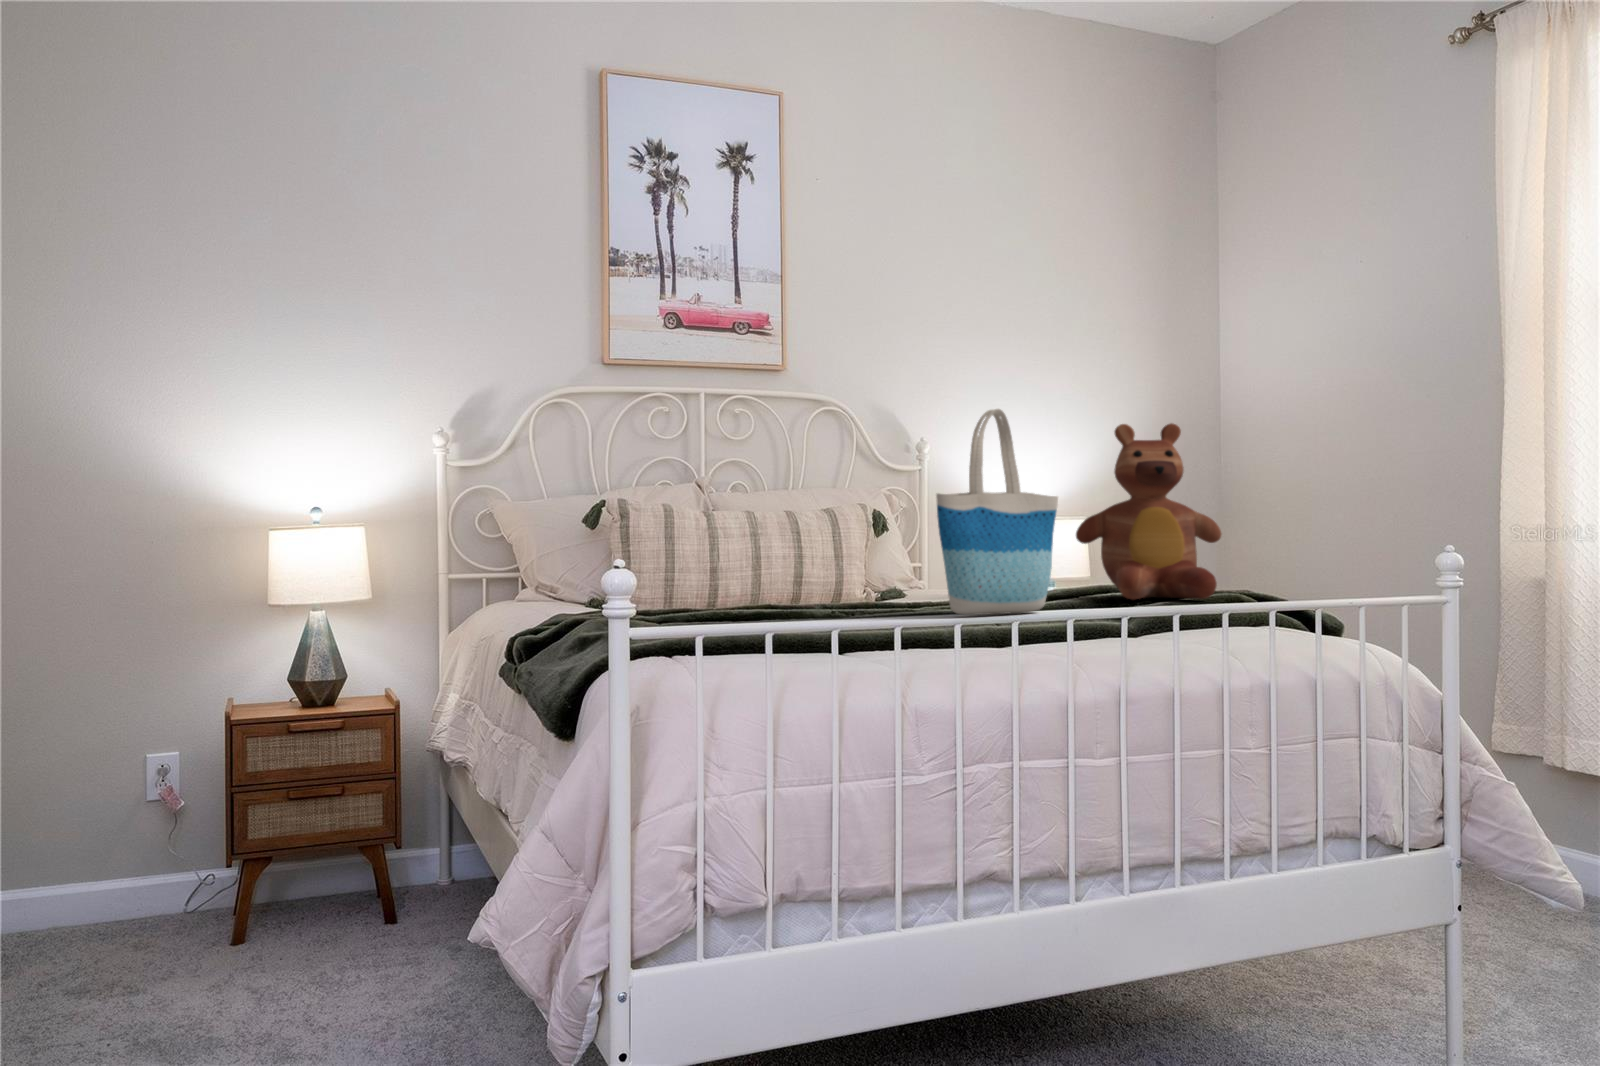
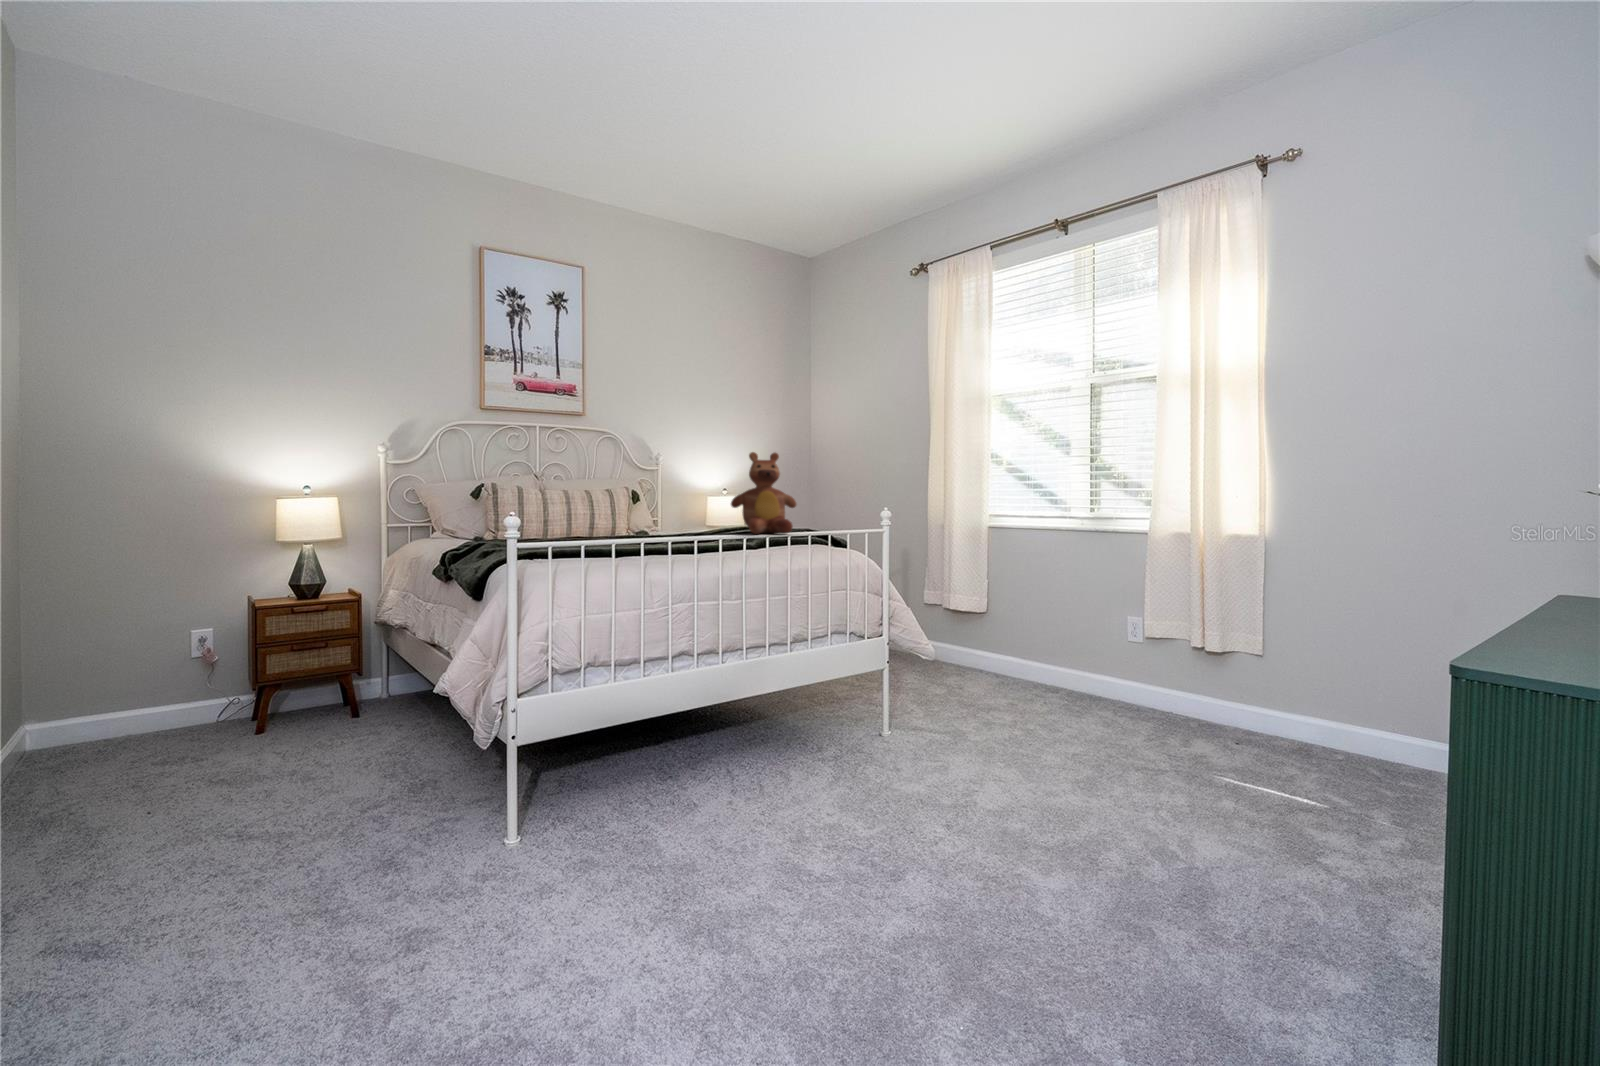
tote bag: present [936,409,1058,615] -> none [663,443,720,539]

